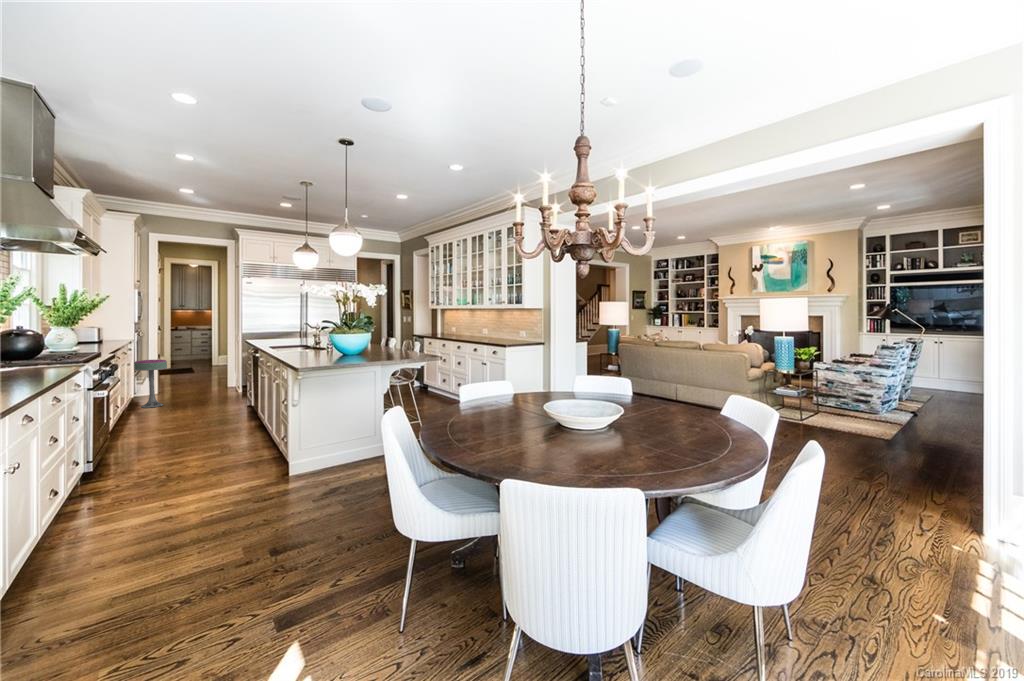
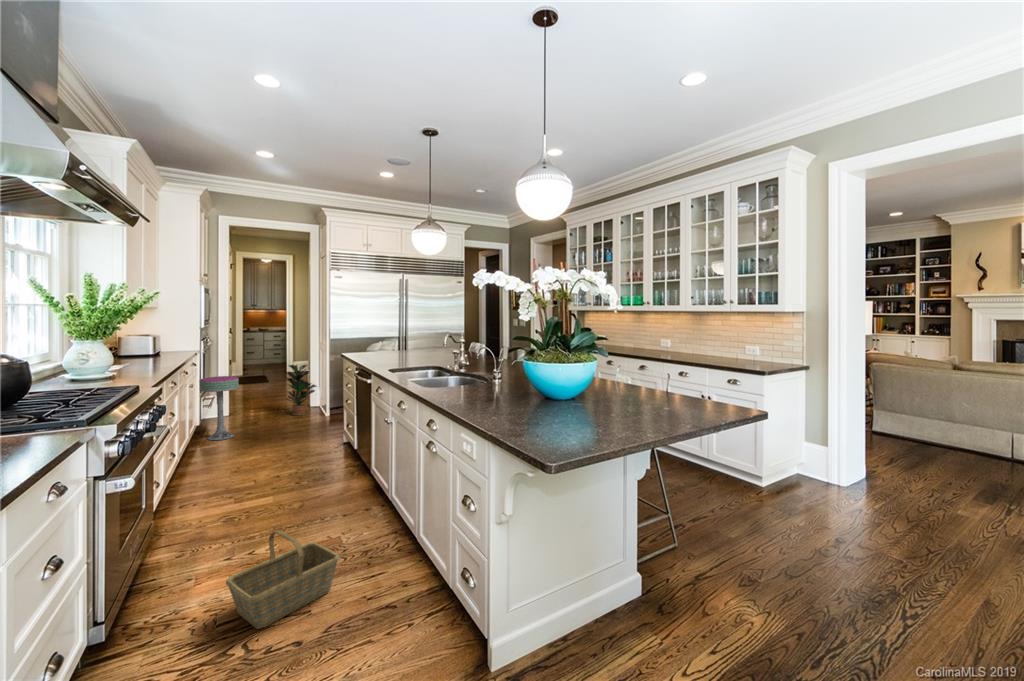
potted plant: none [207,352,236,392] -> present [286,365,316,416]
basket: none [160,431,231,479] -> present [226,530,340,629]

